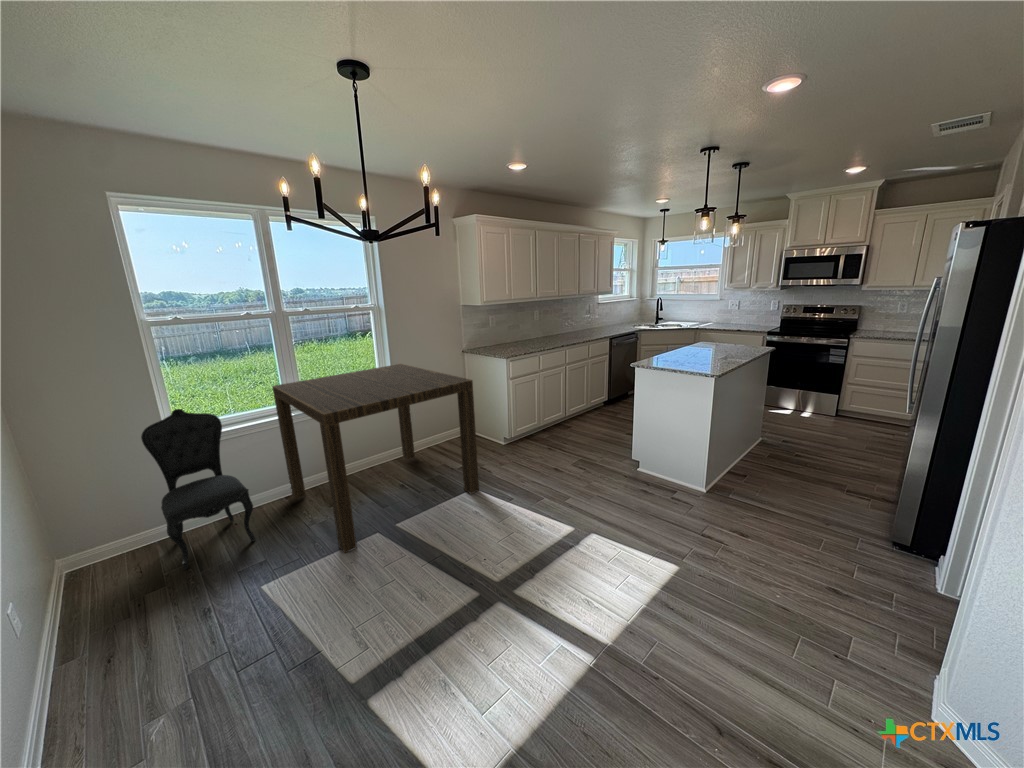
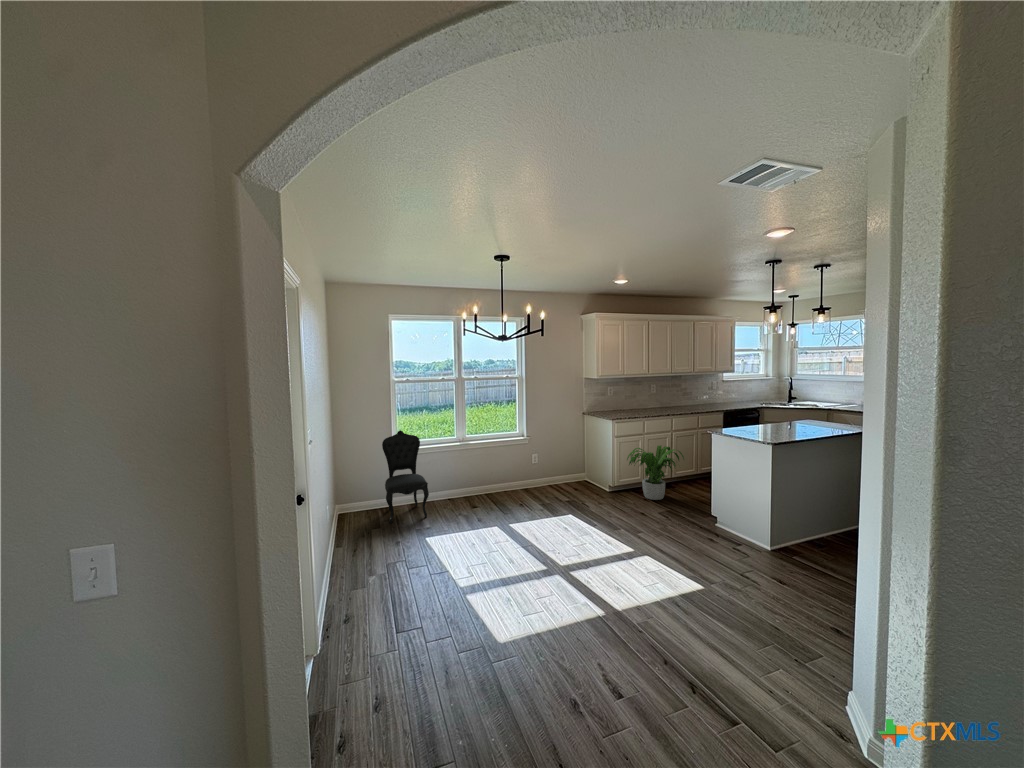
dining table: present [272,364,479,553] -> none [450,418,574,533]
potted plant: none [527,383,590,448] -> present [627,445,684,500]

